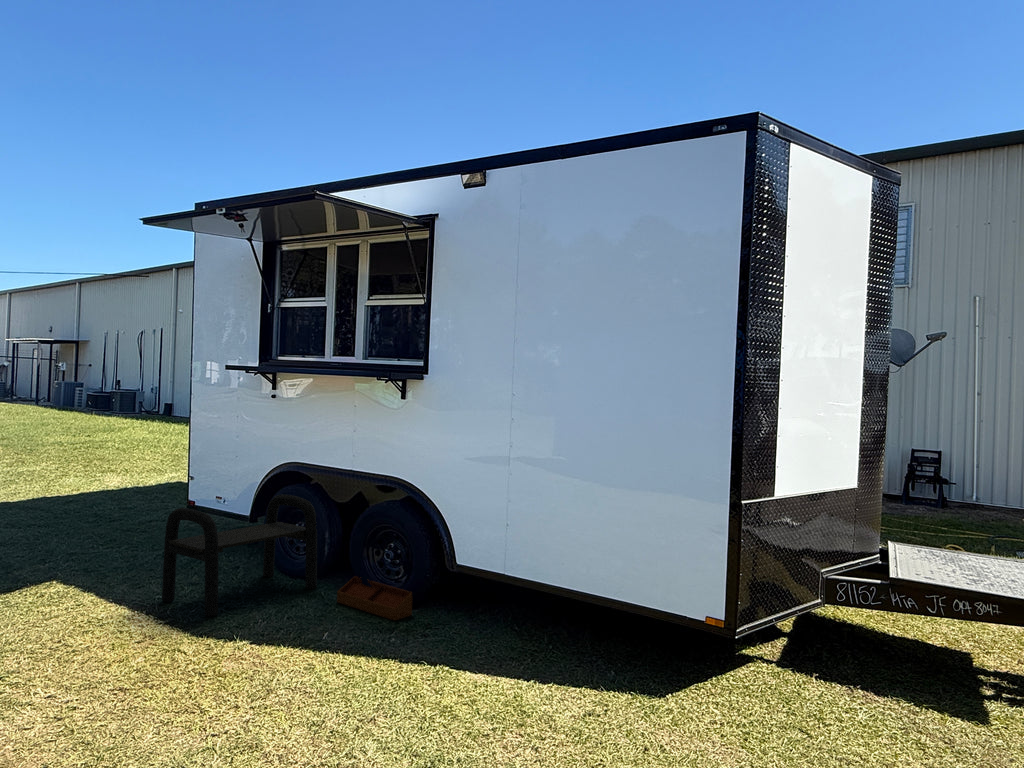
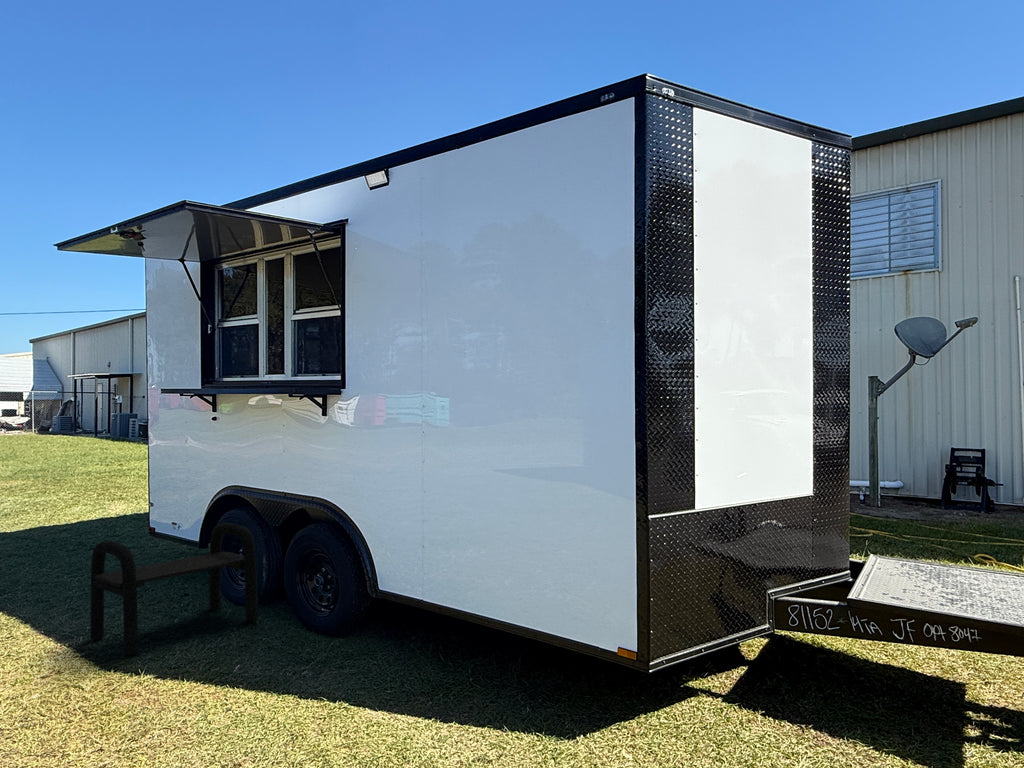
storage bin: present [337,576,413,620] -> none [270,608,342,656]

